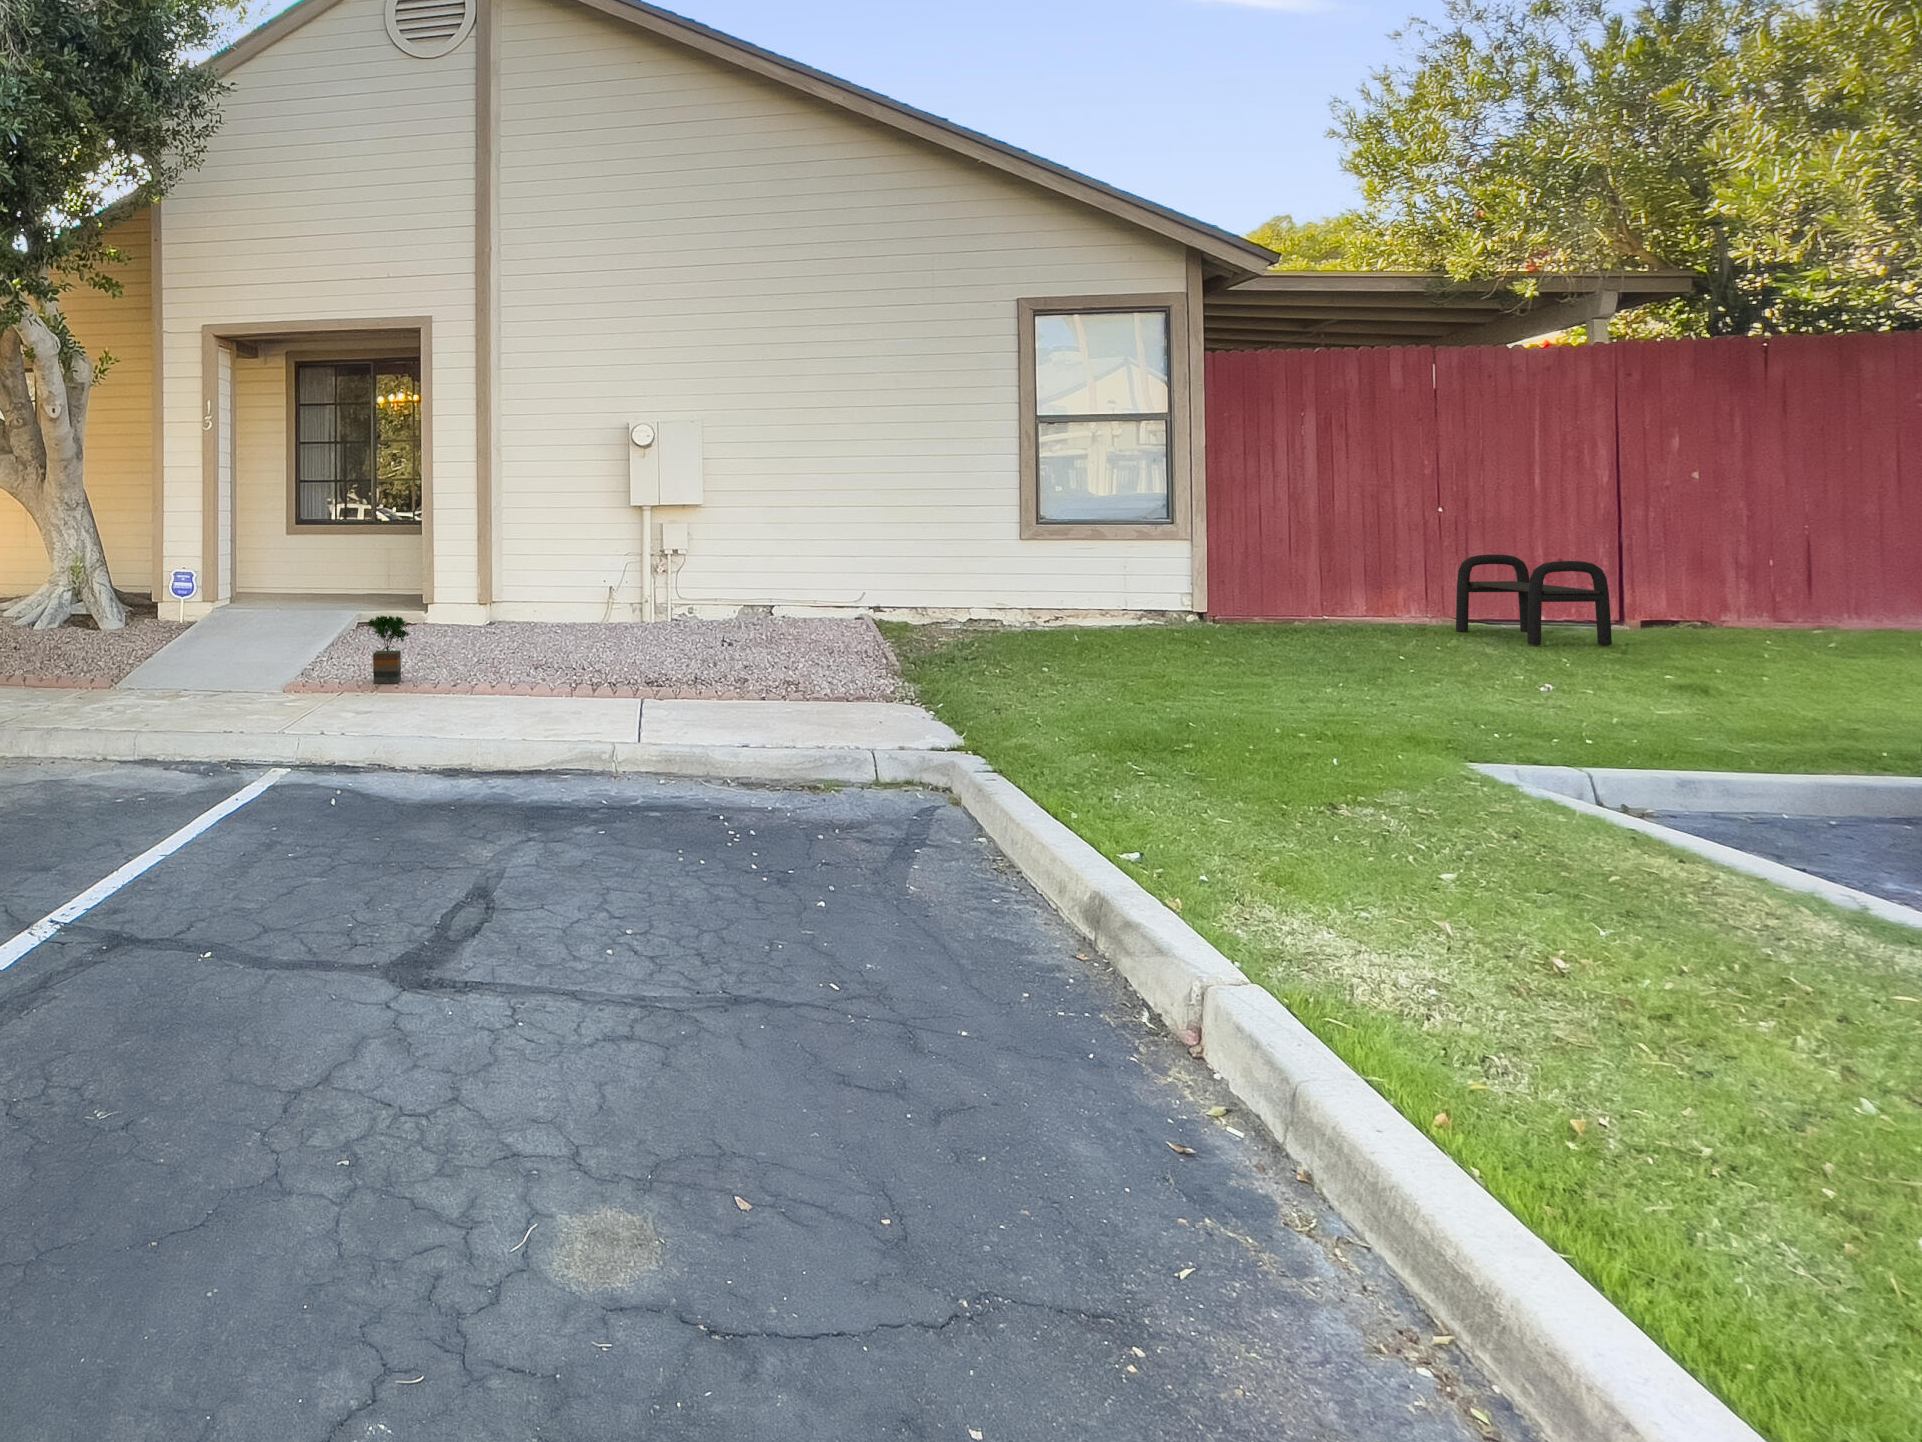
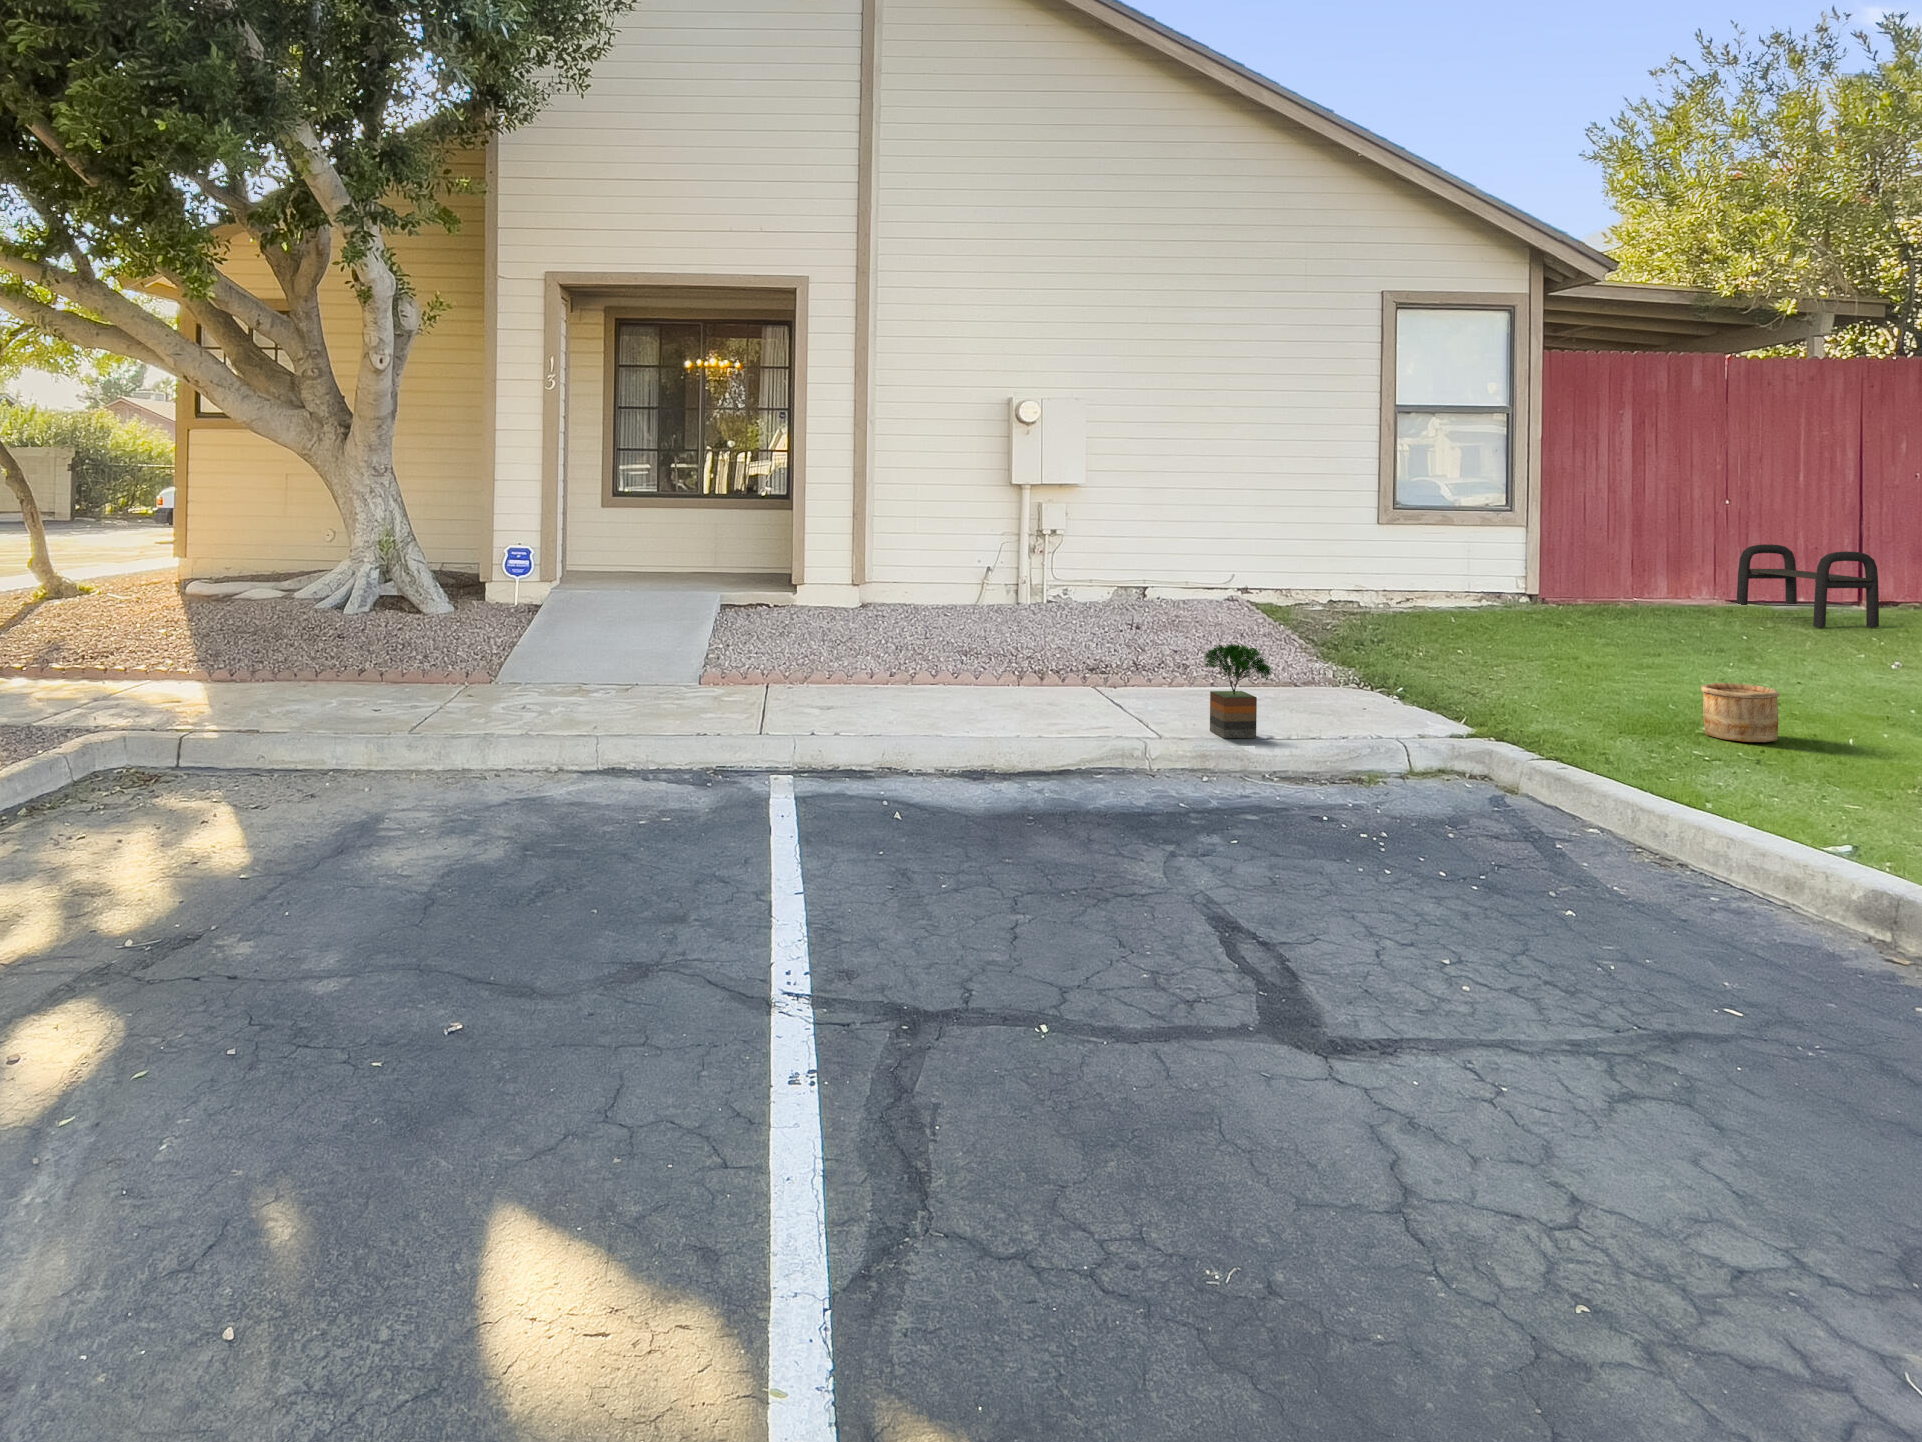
potted tree: present [367,616,409,684] -> present [1204,644,1272,738]
wooden bucket: none [1185,695,1263,755] -> present [1701,683,1780,742]

